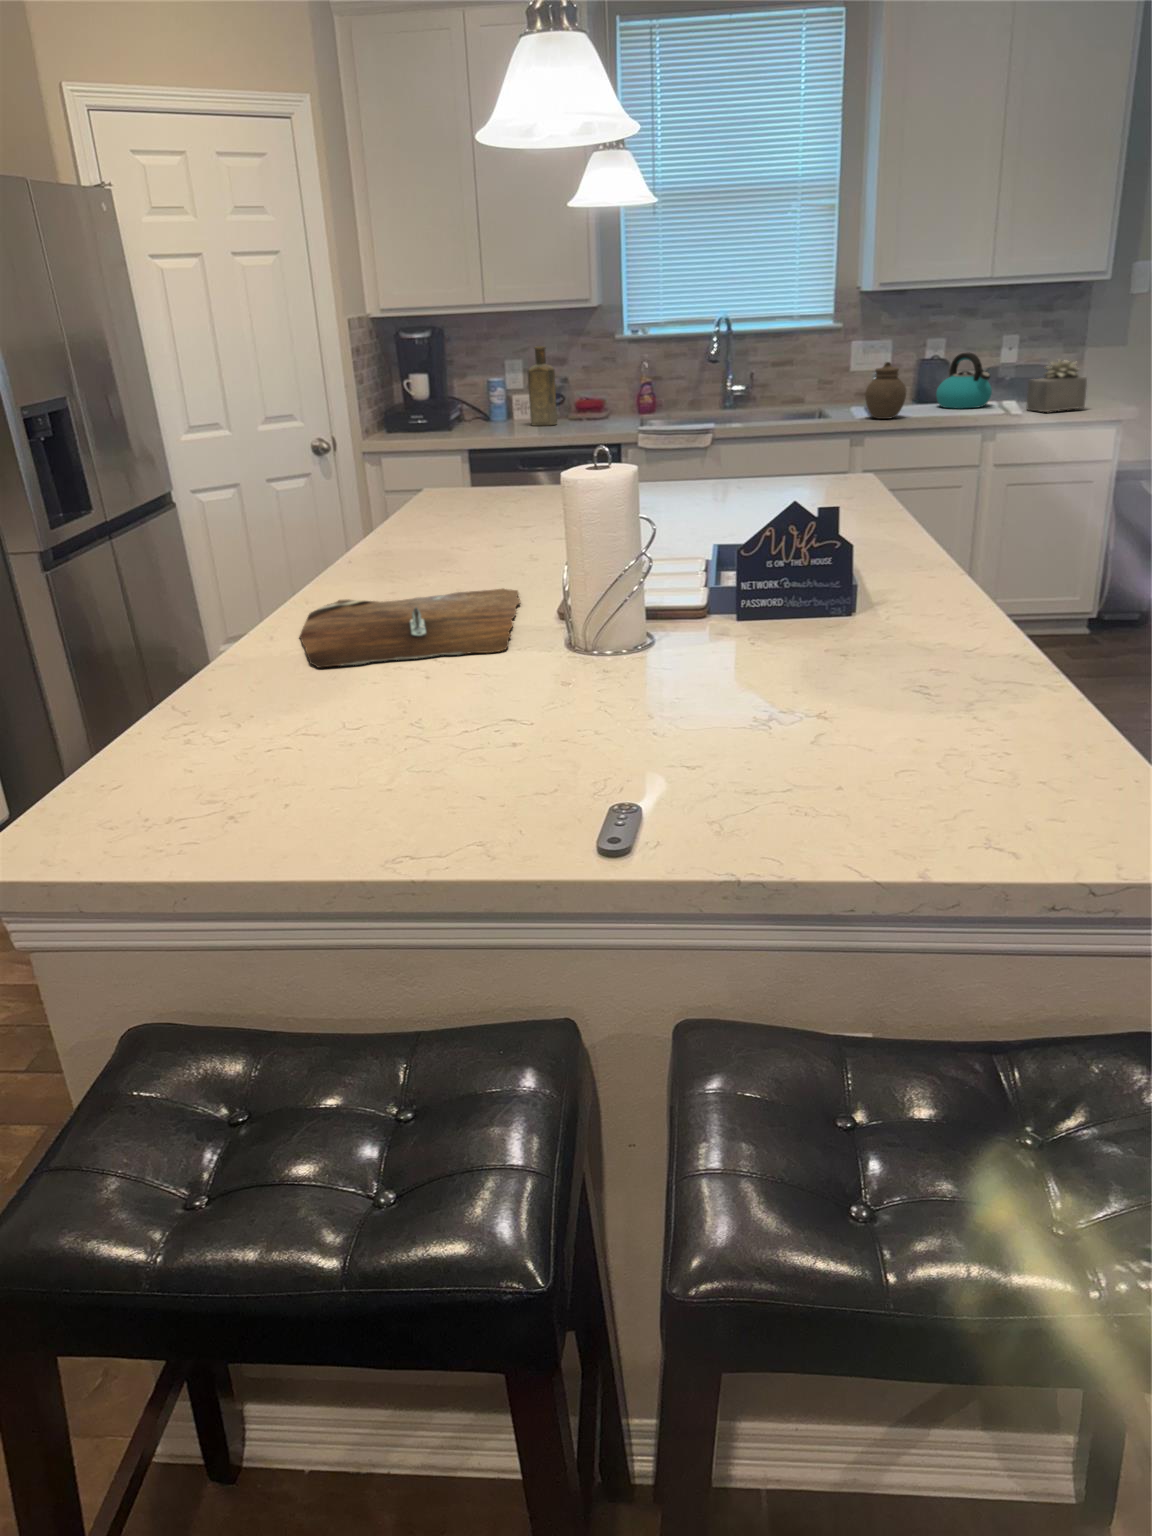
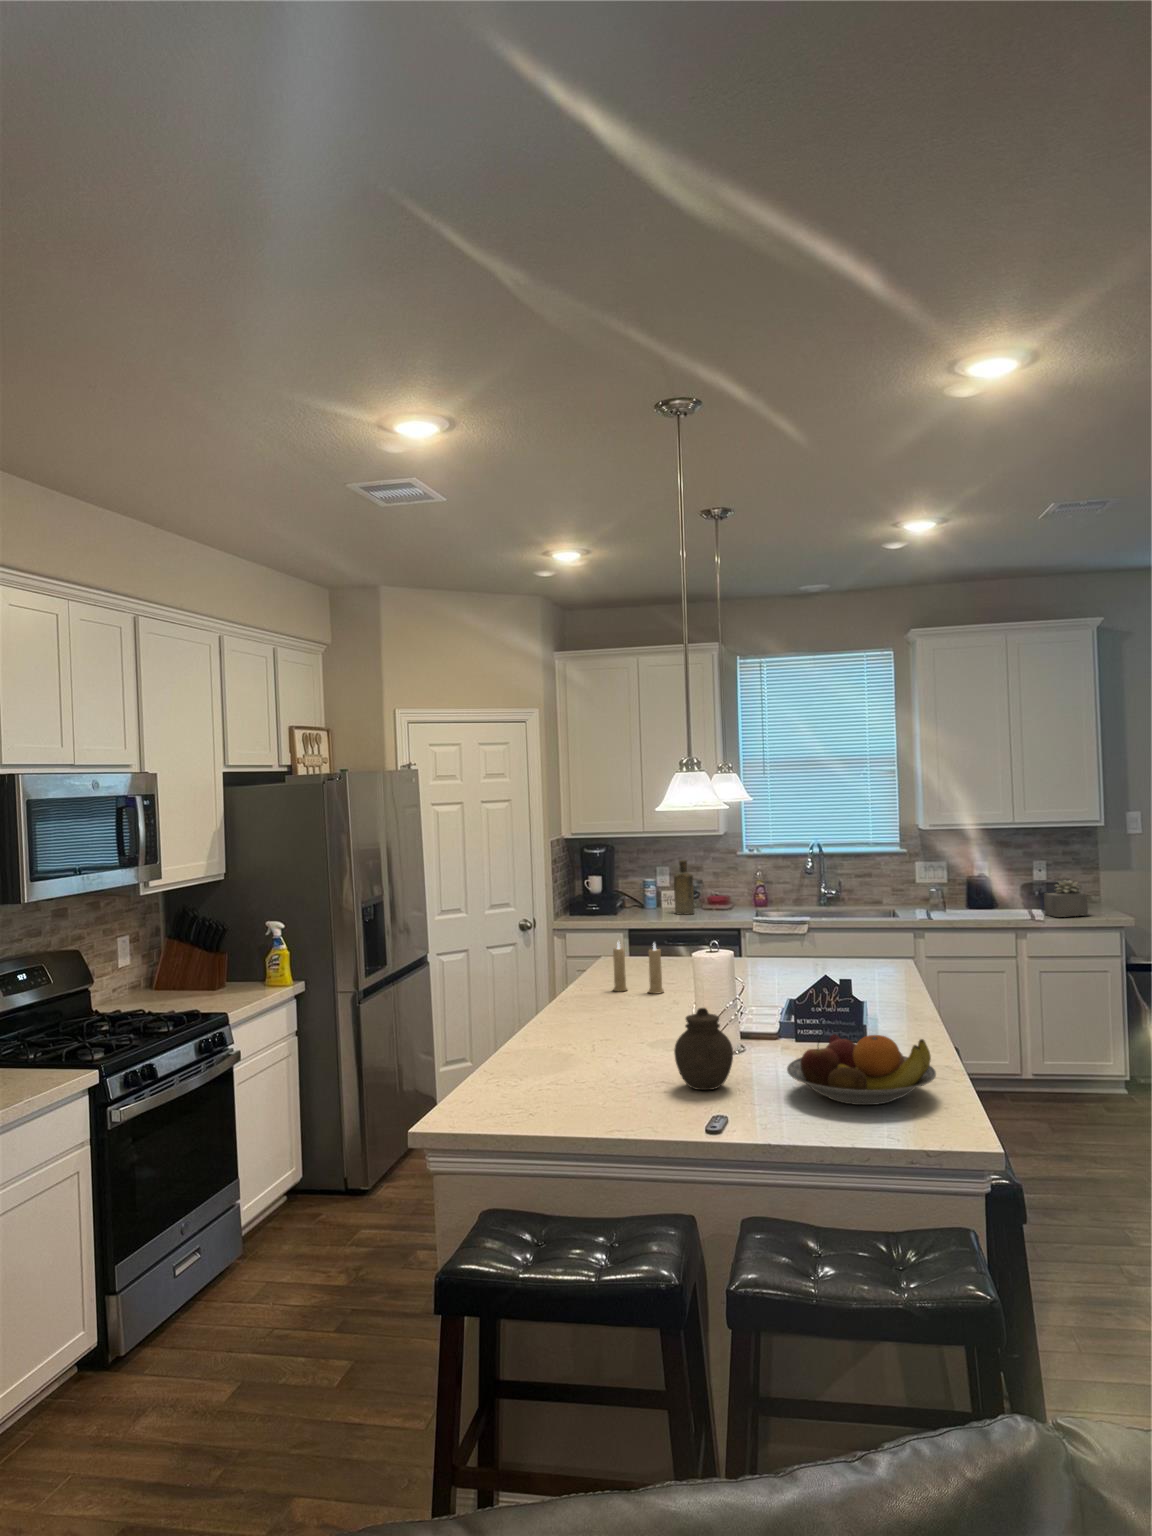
kettle: present [936,352,992,409] -> none [978,872,1020,912]
jar: present [865,362,906,419] -> present [674,1008,733,1090]
candle: none [424,453,511,541] -> present [613,942,664,994]
cutting board: present [300,589,520,668] -> none [546,1020,671,1056]
fruit bowl: none [746,616,1048,761] -> present [787,1034,936,1105]

